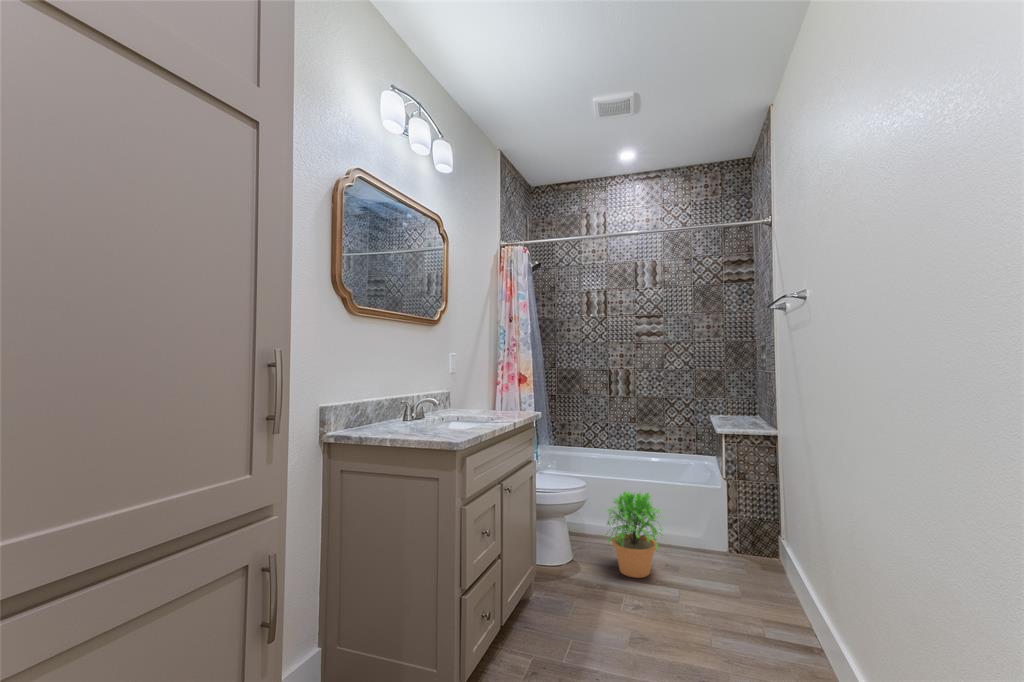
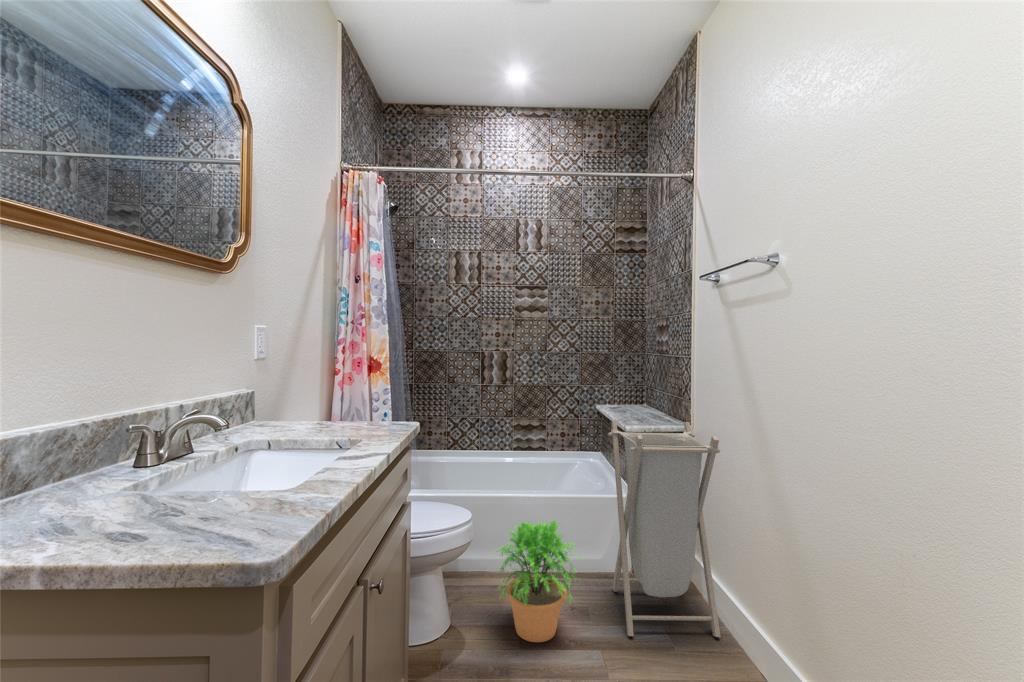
laundry hamper: none [697,422,786,595] -> present [608,421,720,637]

